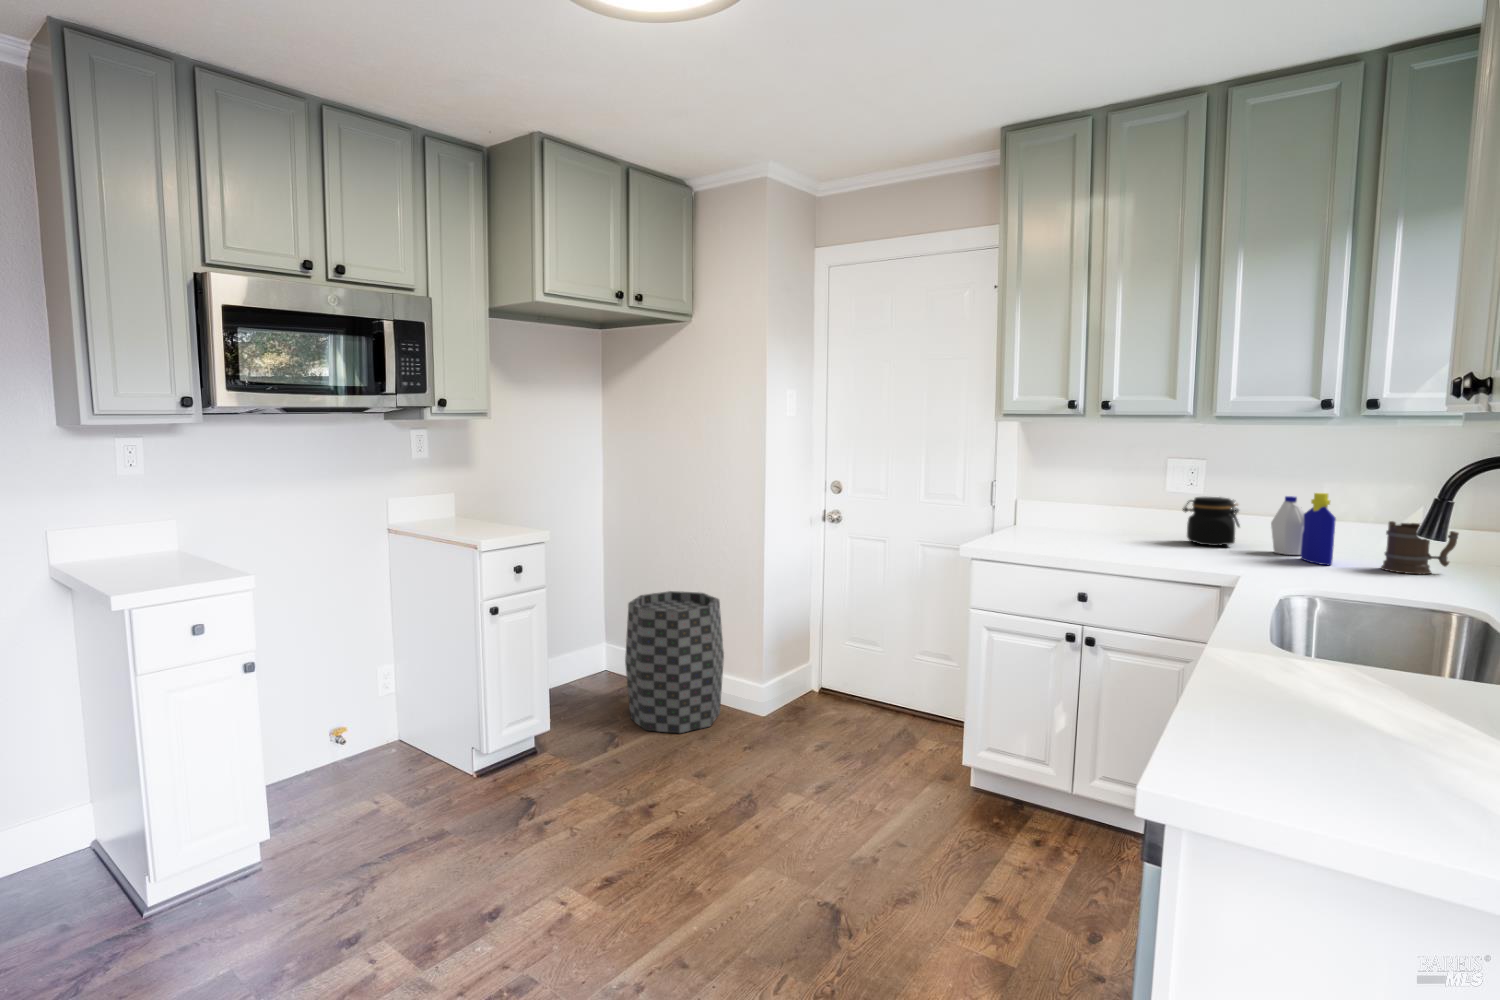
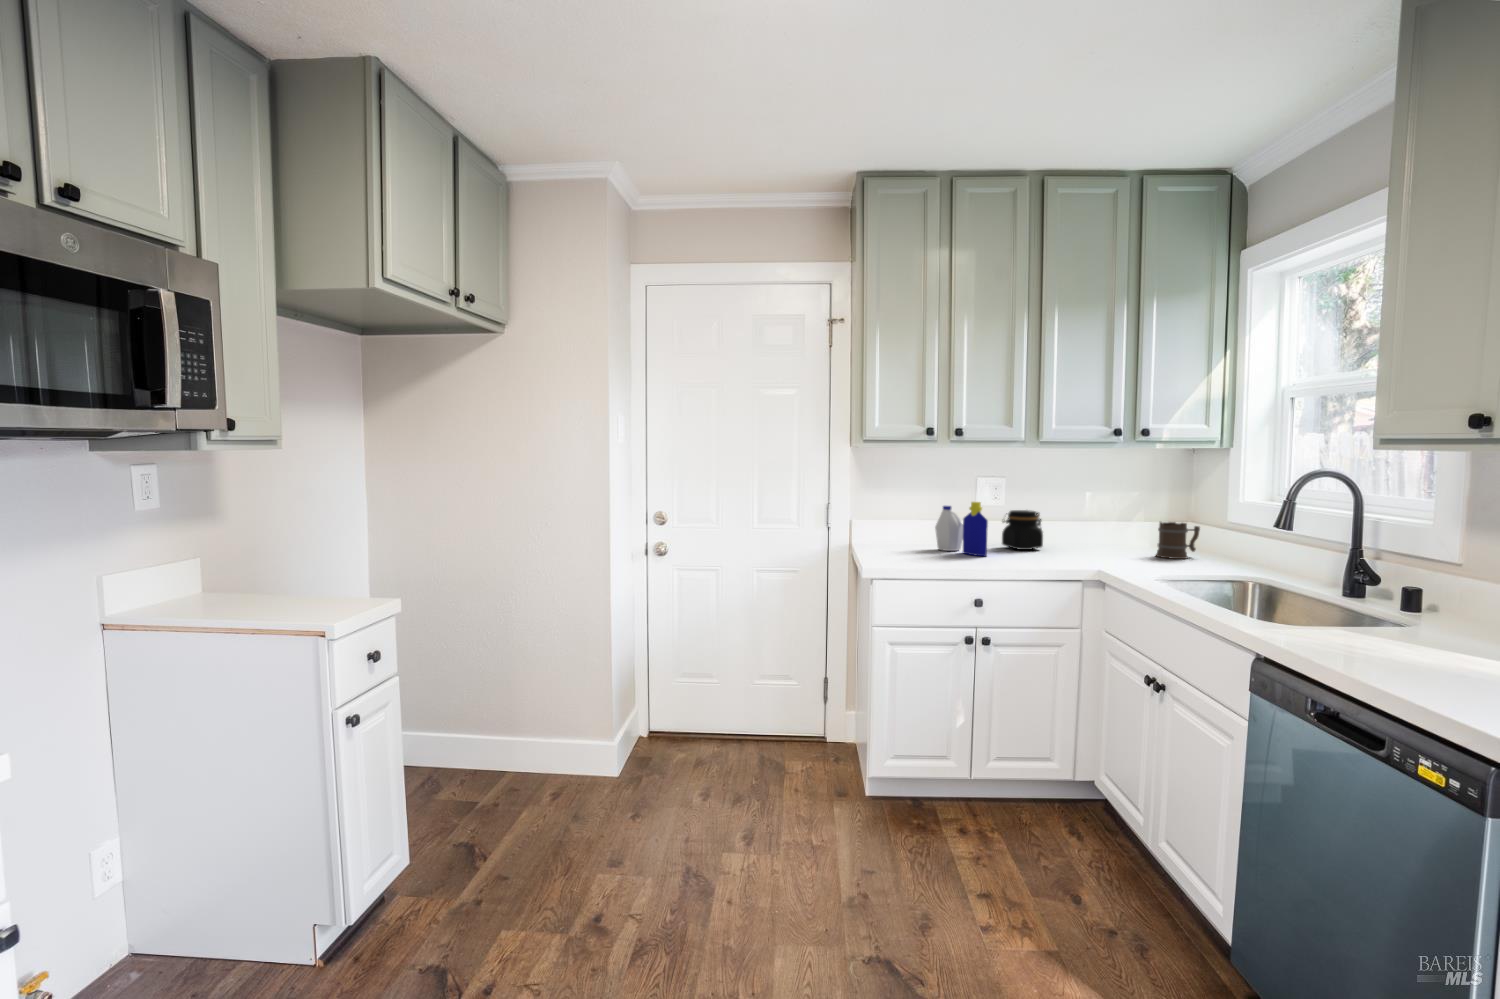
bottle: present [1271,493,1336,565] -> present [935,502,988,556]
trash can: present [625,591,724,733] -> none [458,650,575,829]

